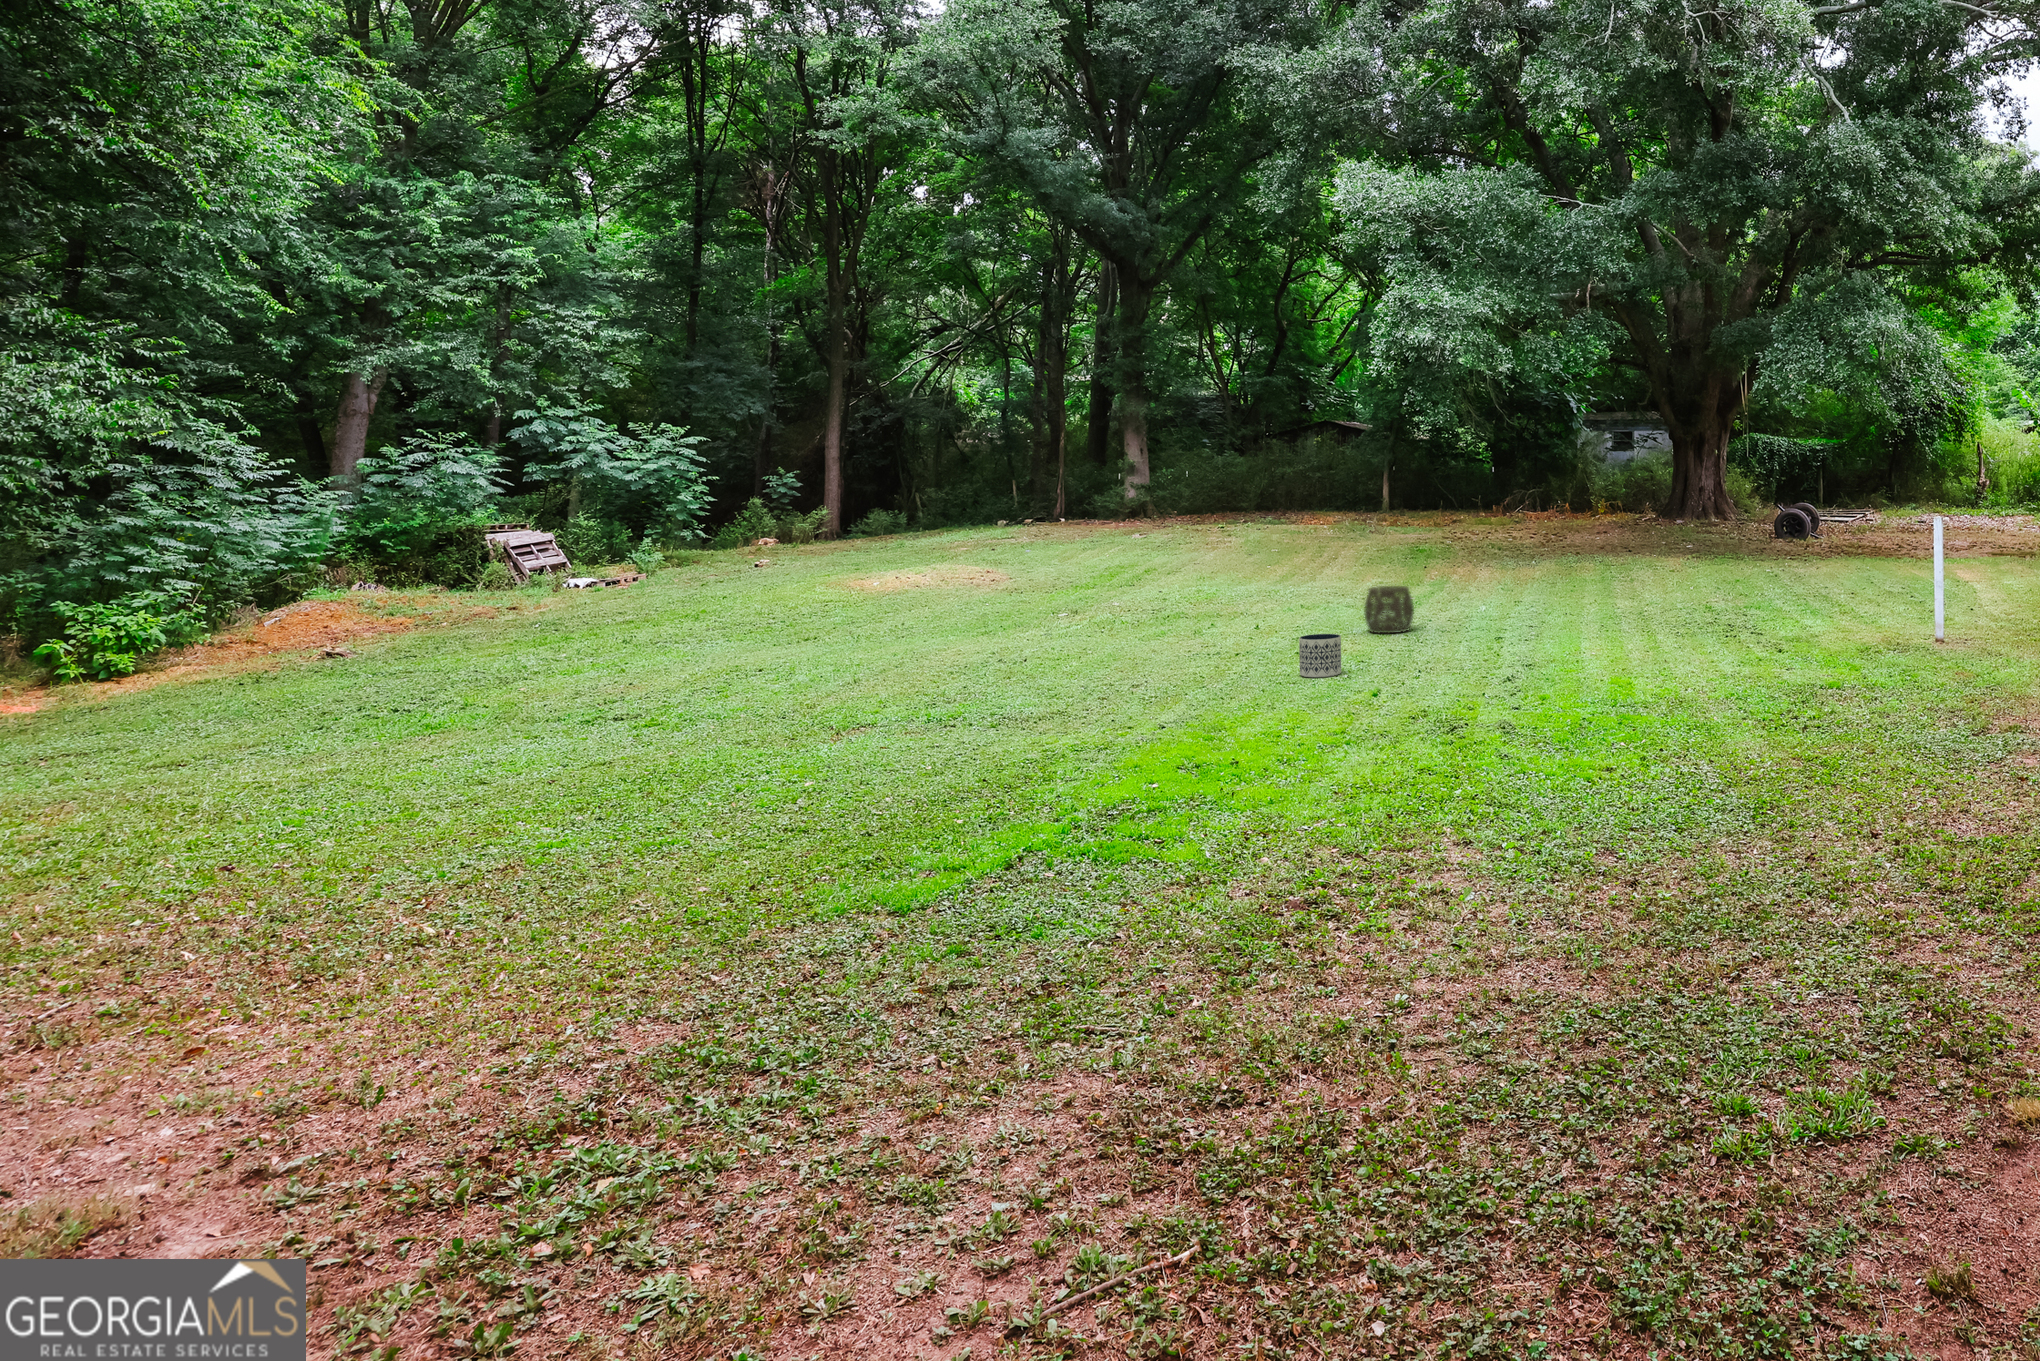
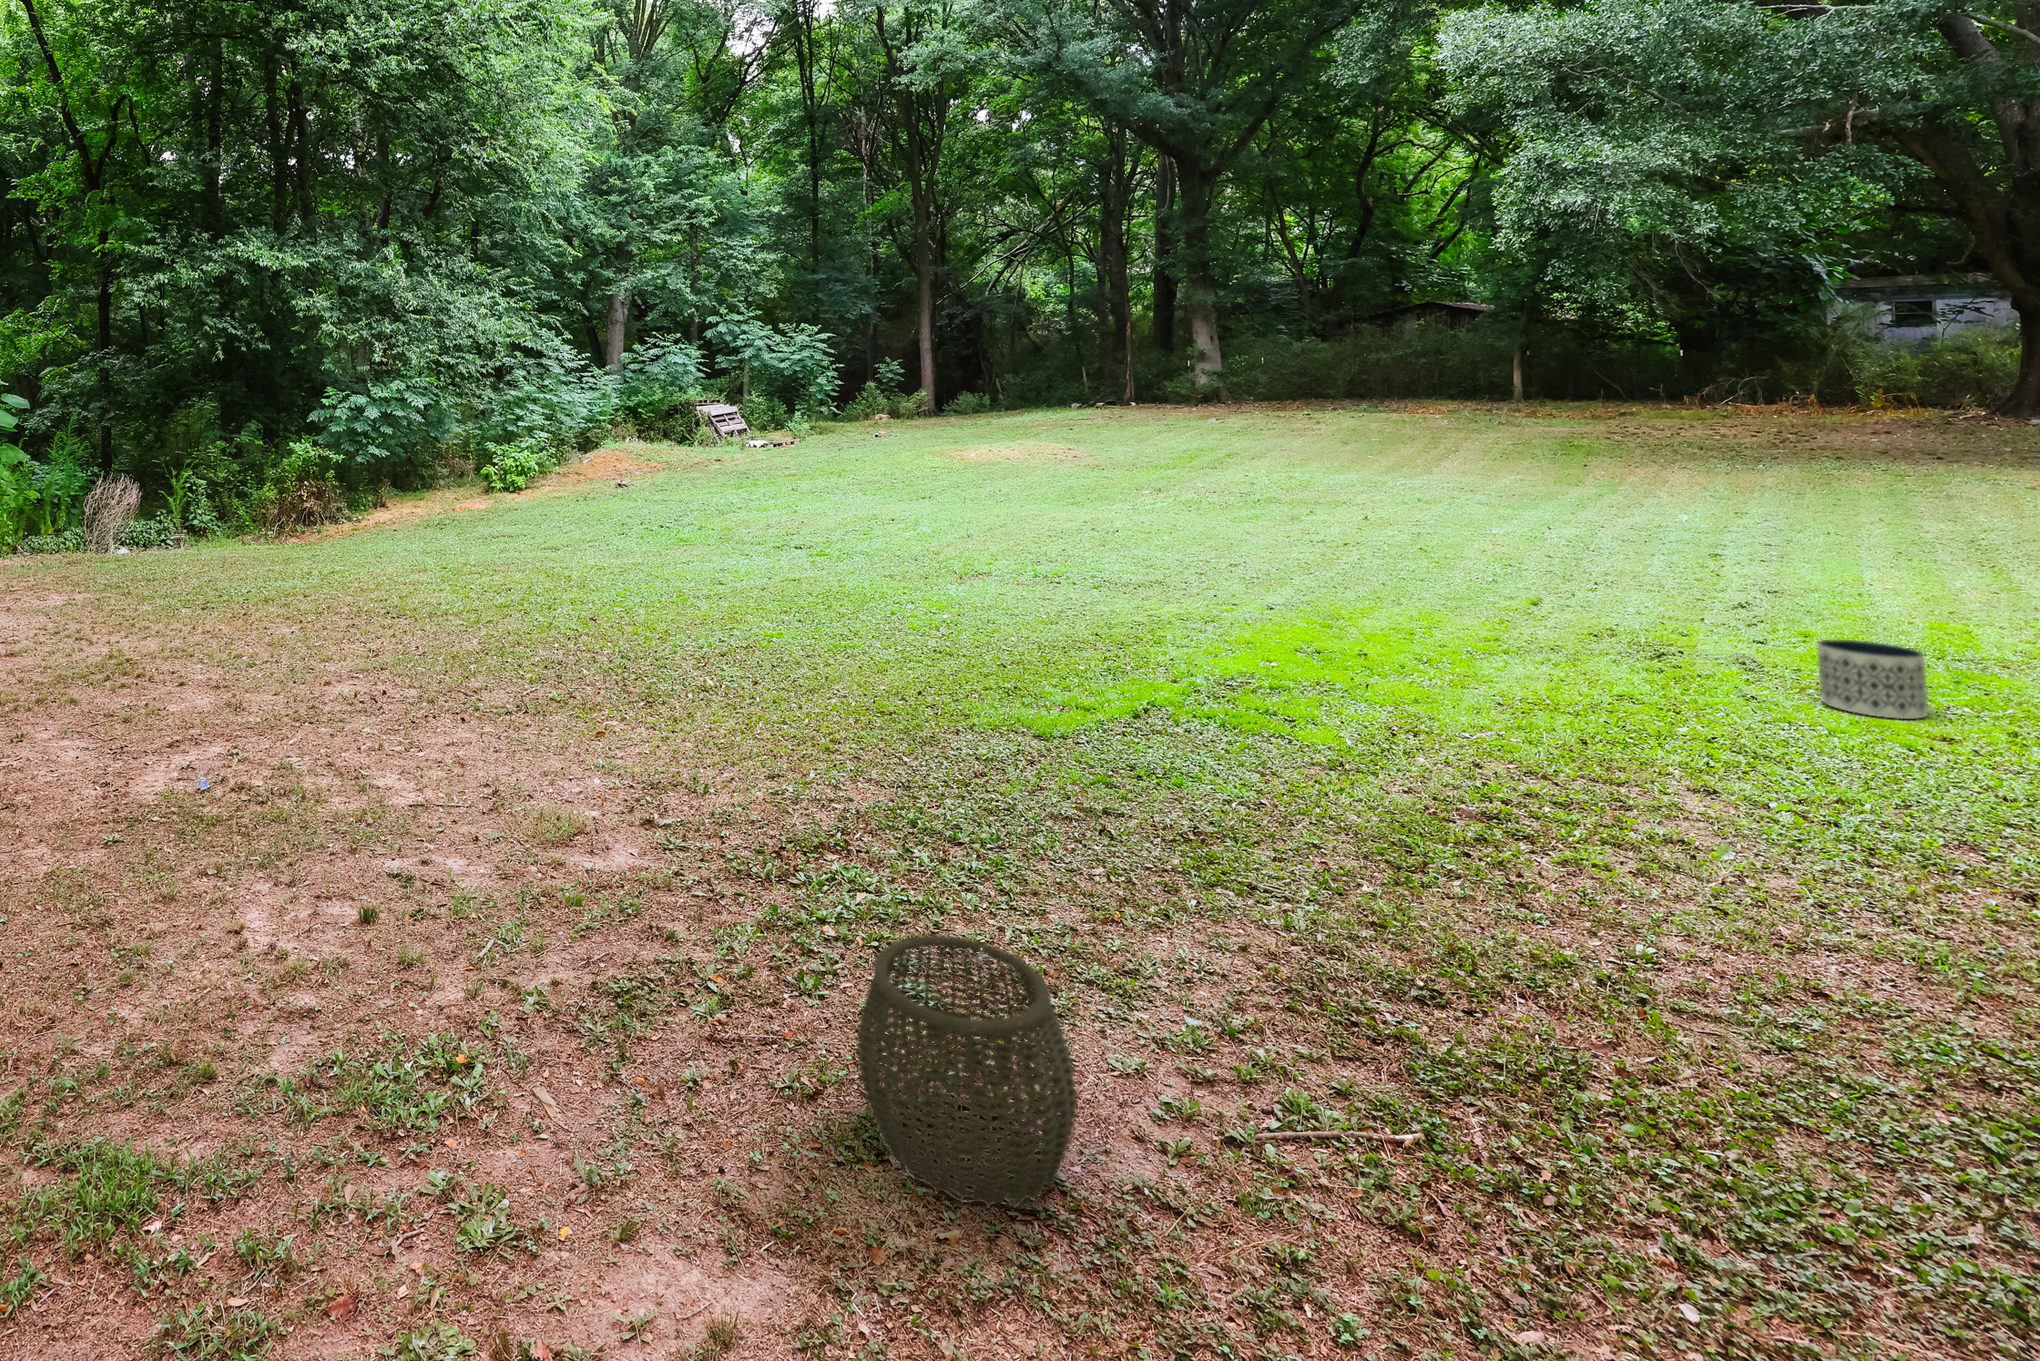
woven basket: present [1364,586,1414,633] -> present [857,935,1077,1208]

